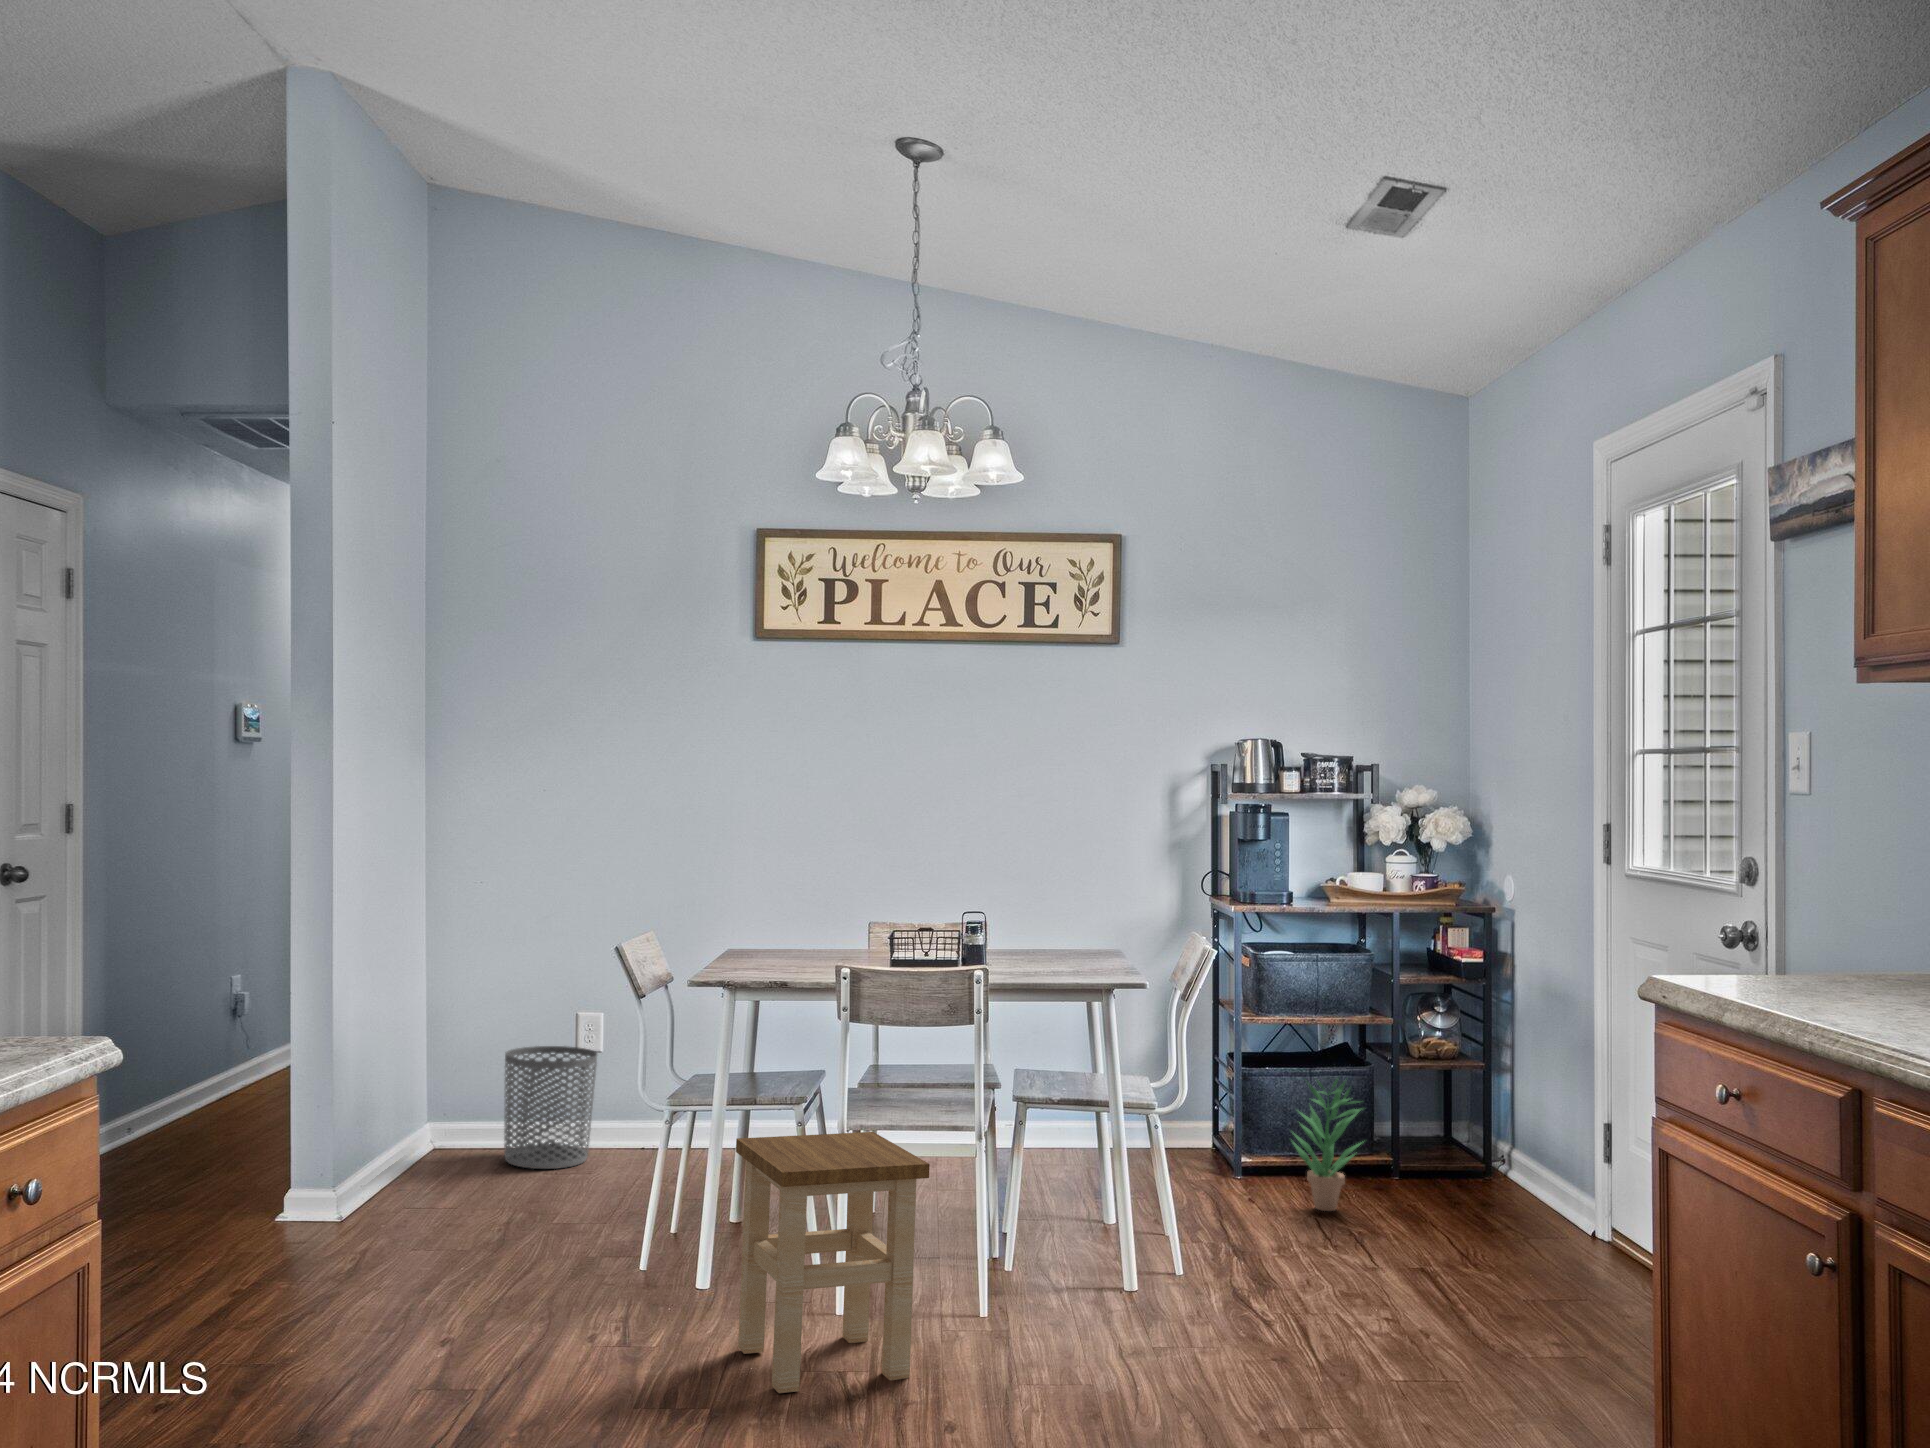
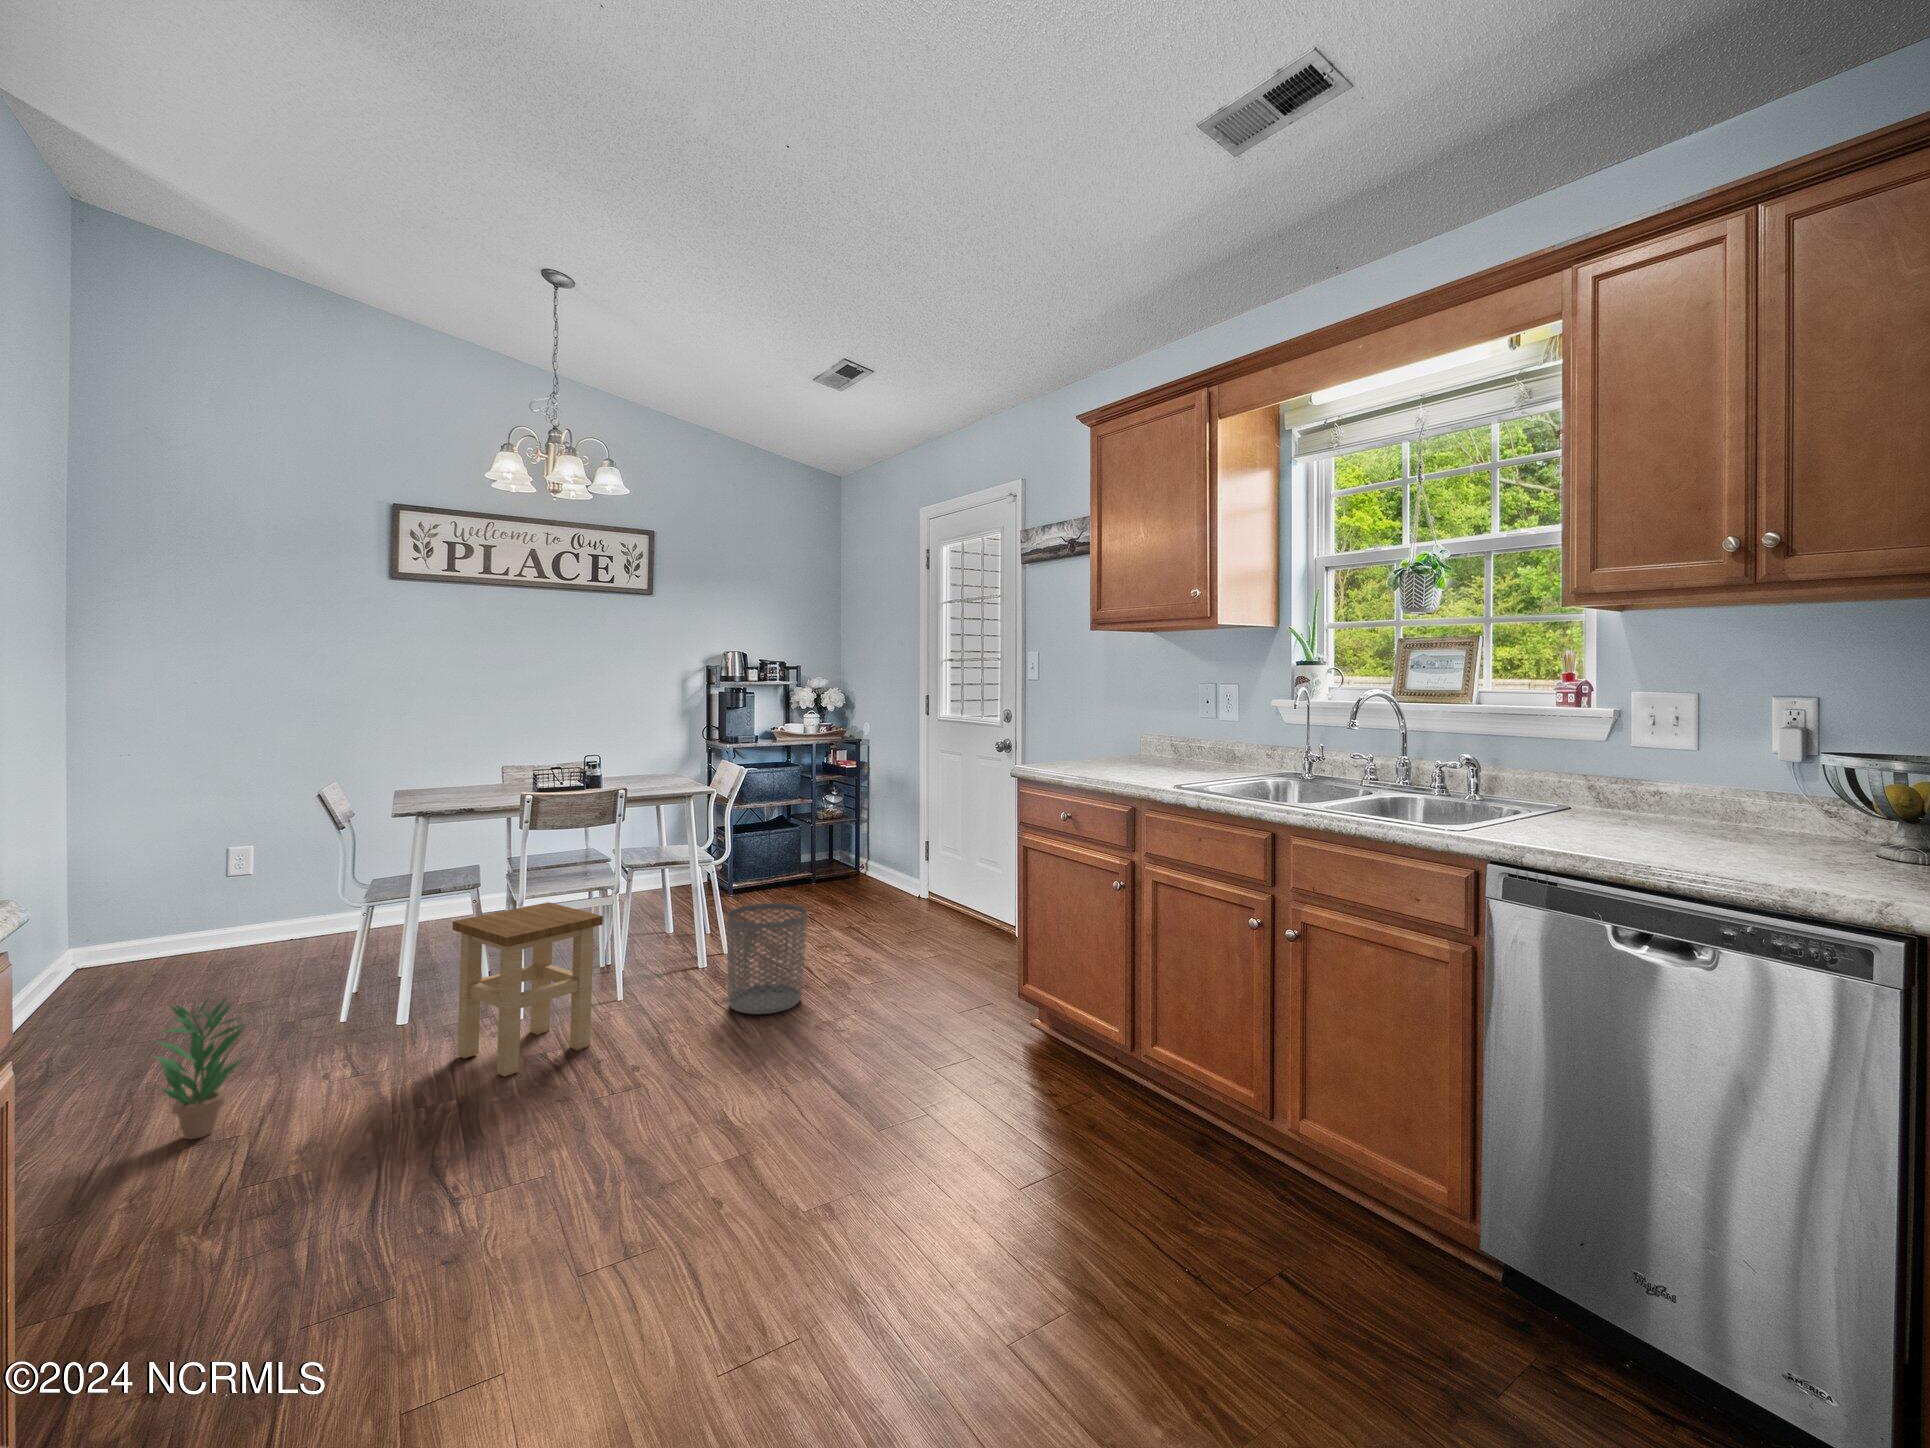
waste bin: present [504,1046,597,1169] -> present [727,903,807,1014]
potted plant: present [1293,1079,1361,1211] -> present [155,998,245,1139]

